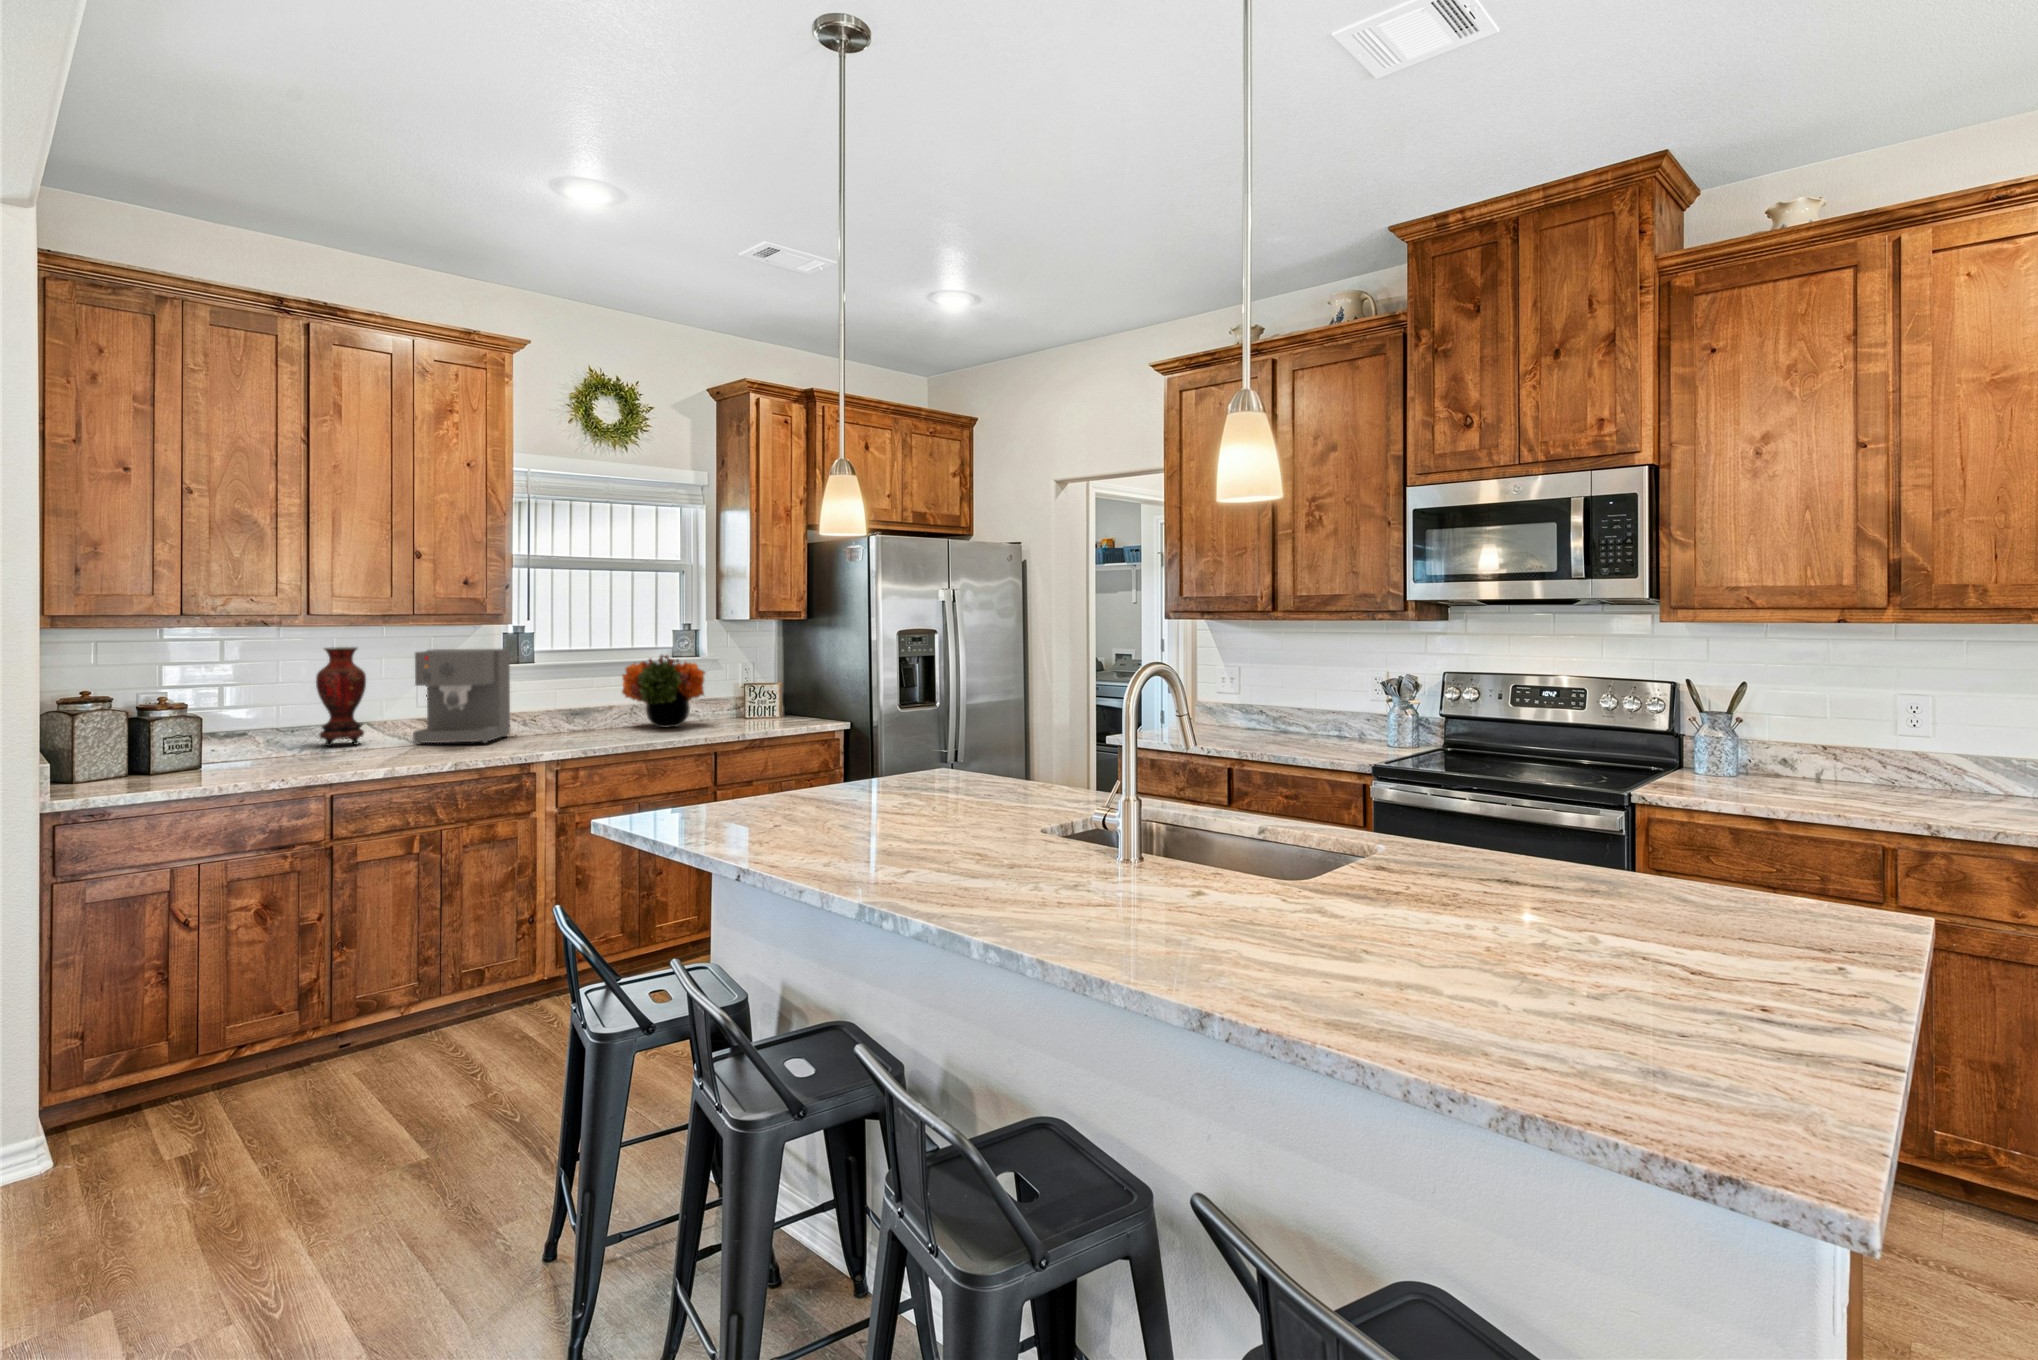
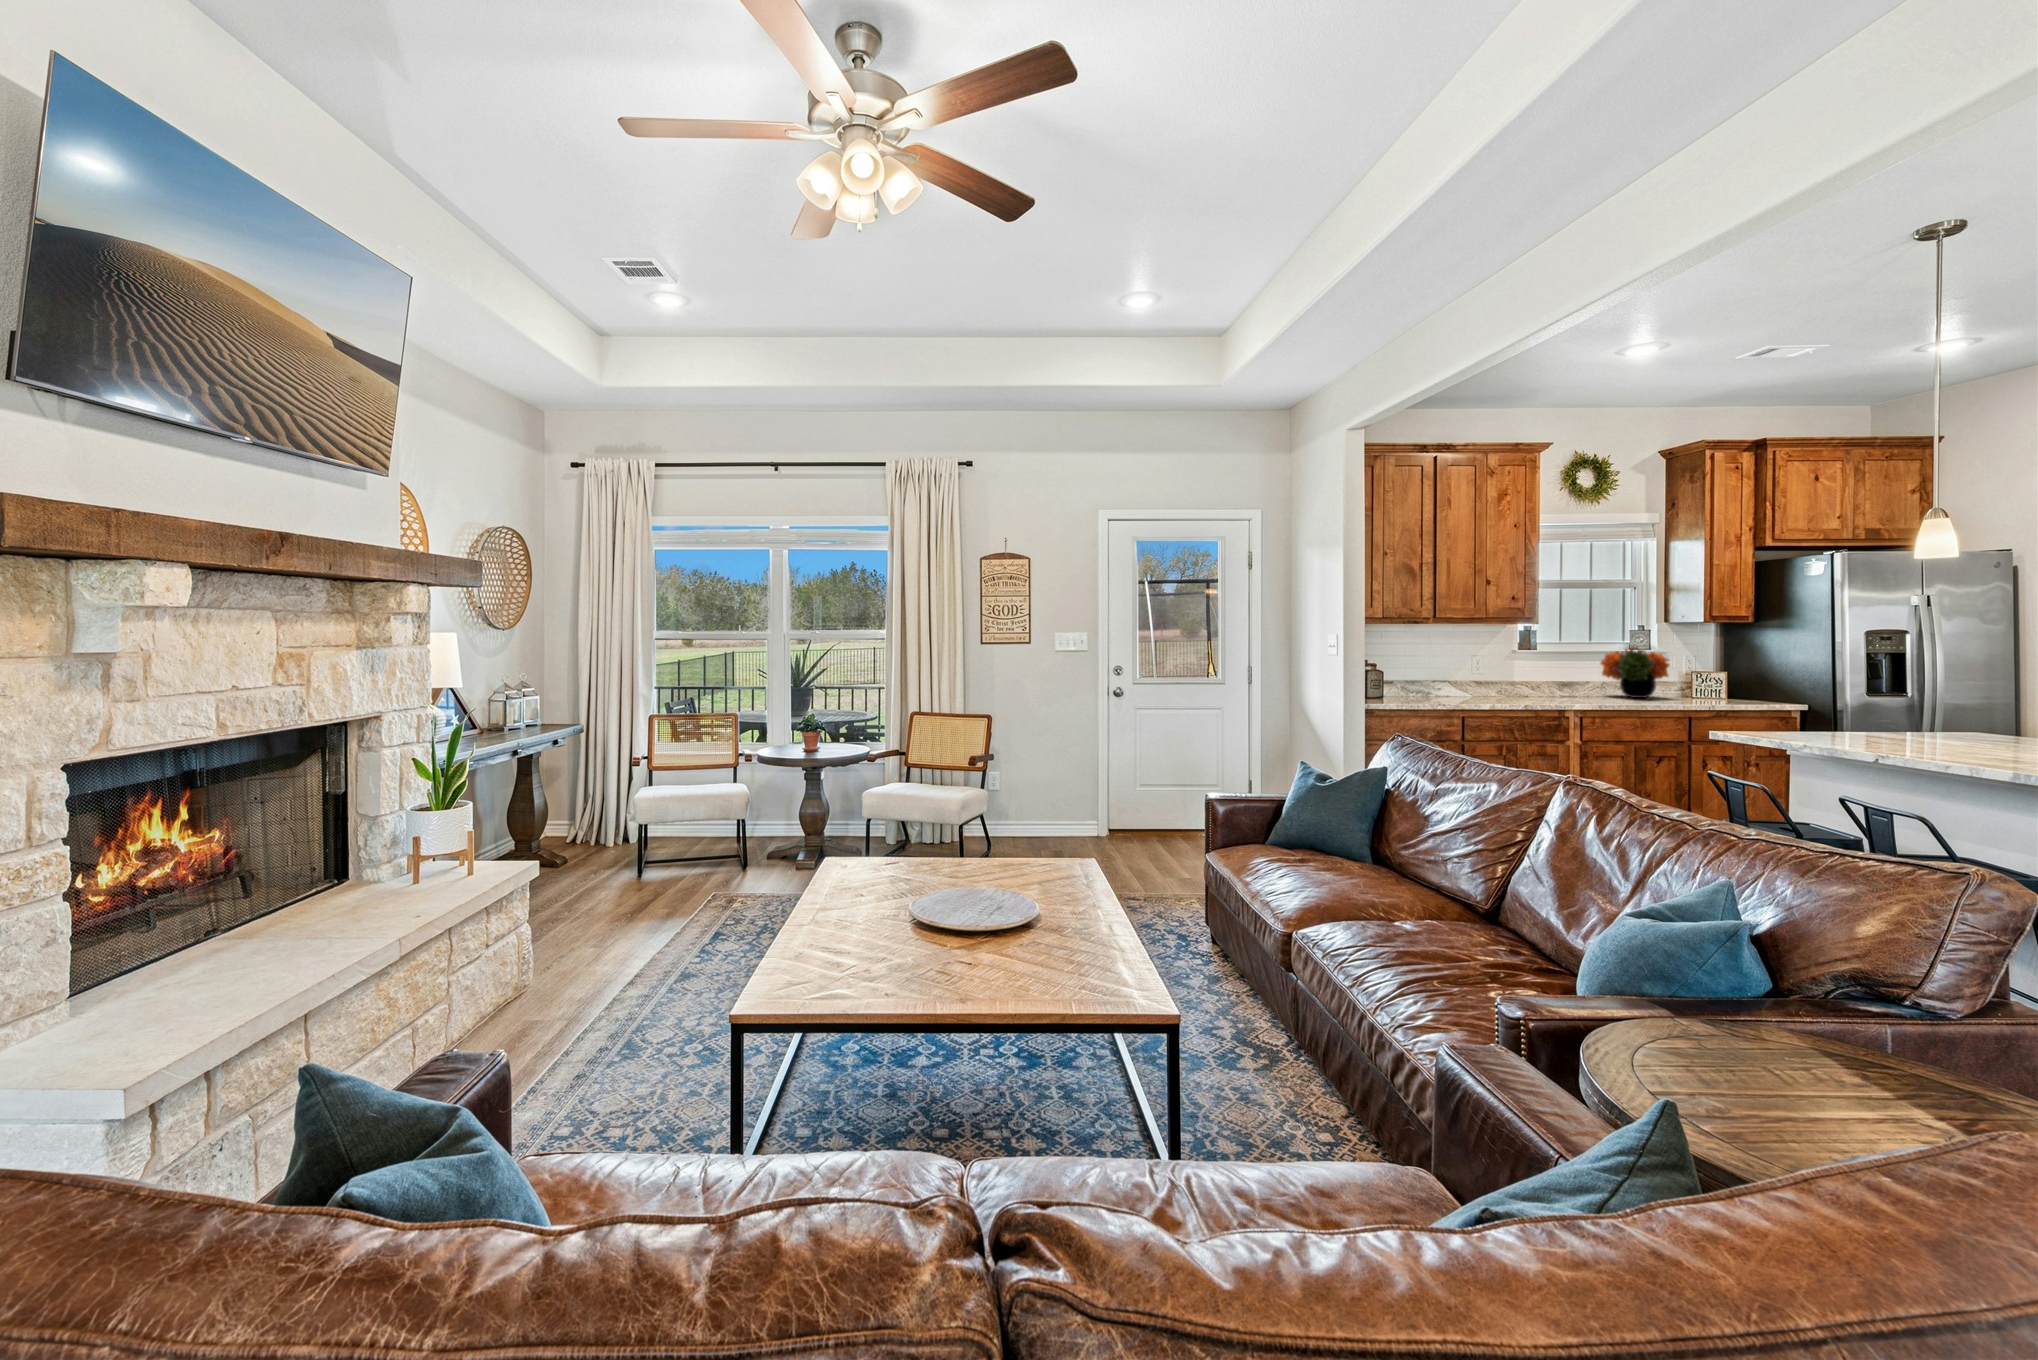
vase: present [316,647,366,746] -> none [1421,638,1448,694]
coffee maker: present [413,649,510,745] -> none [1476,640,1530,698]

